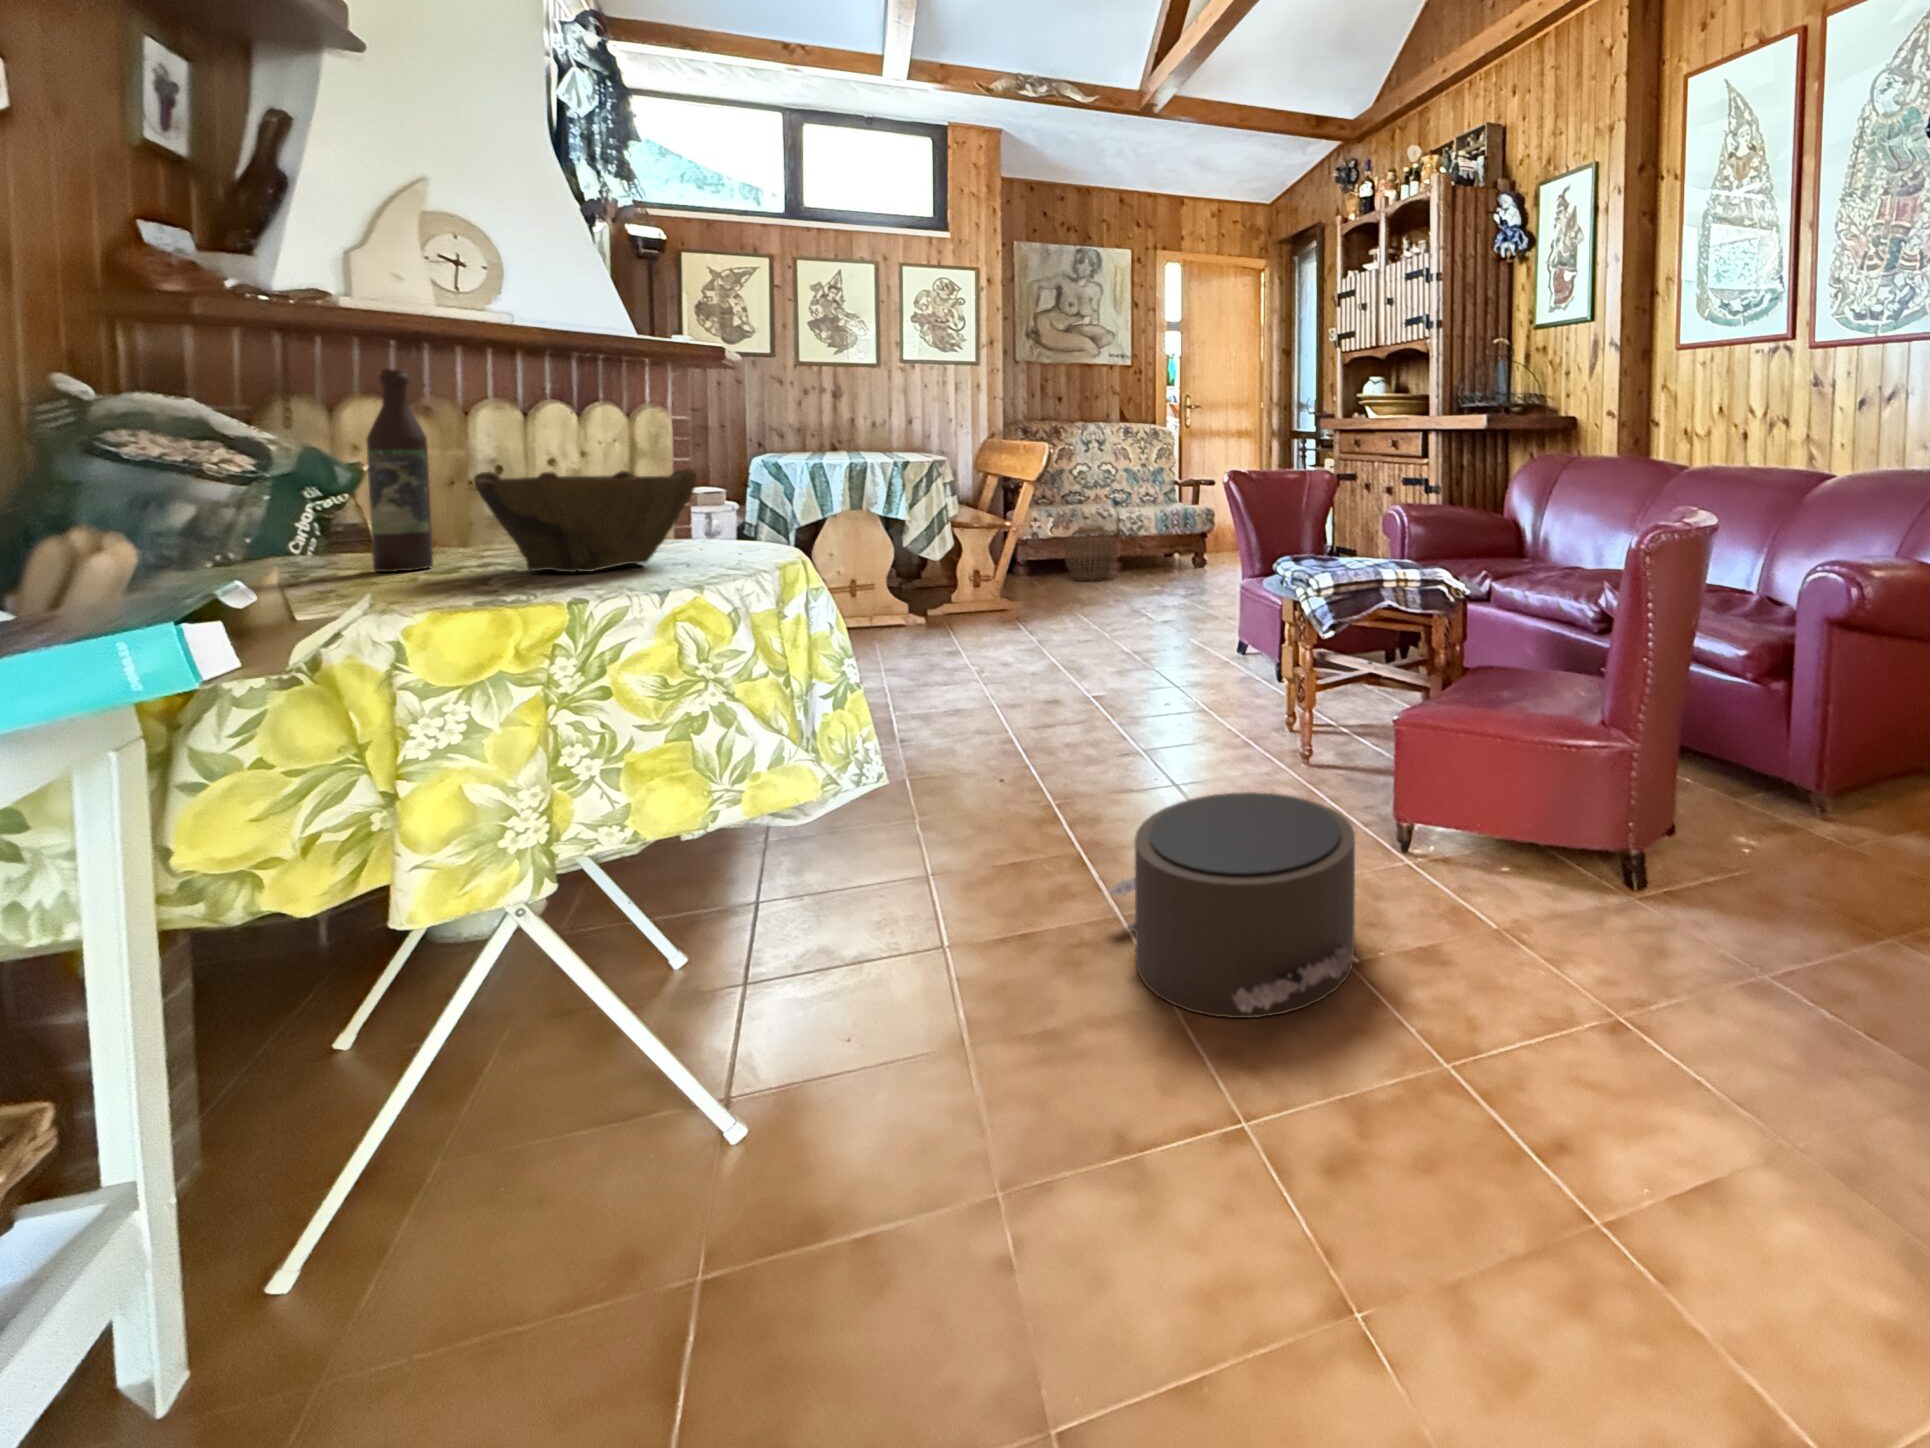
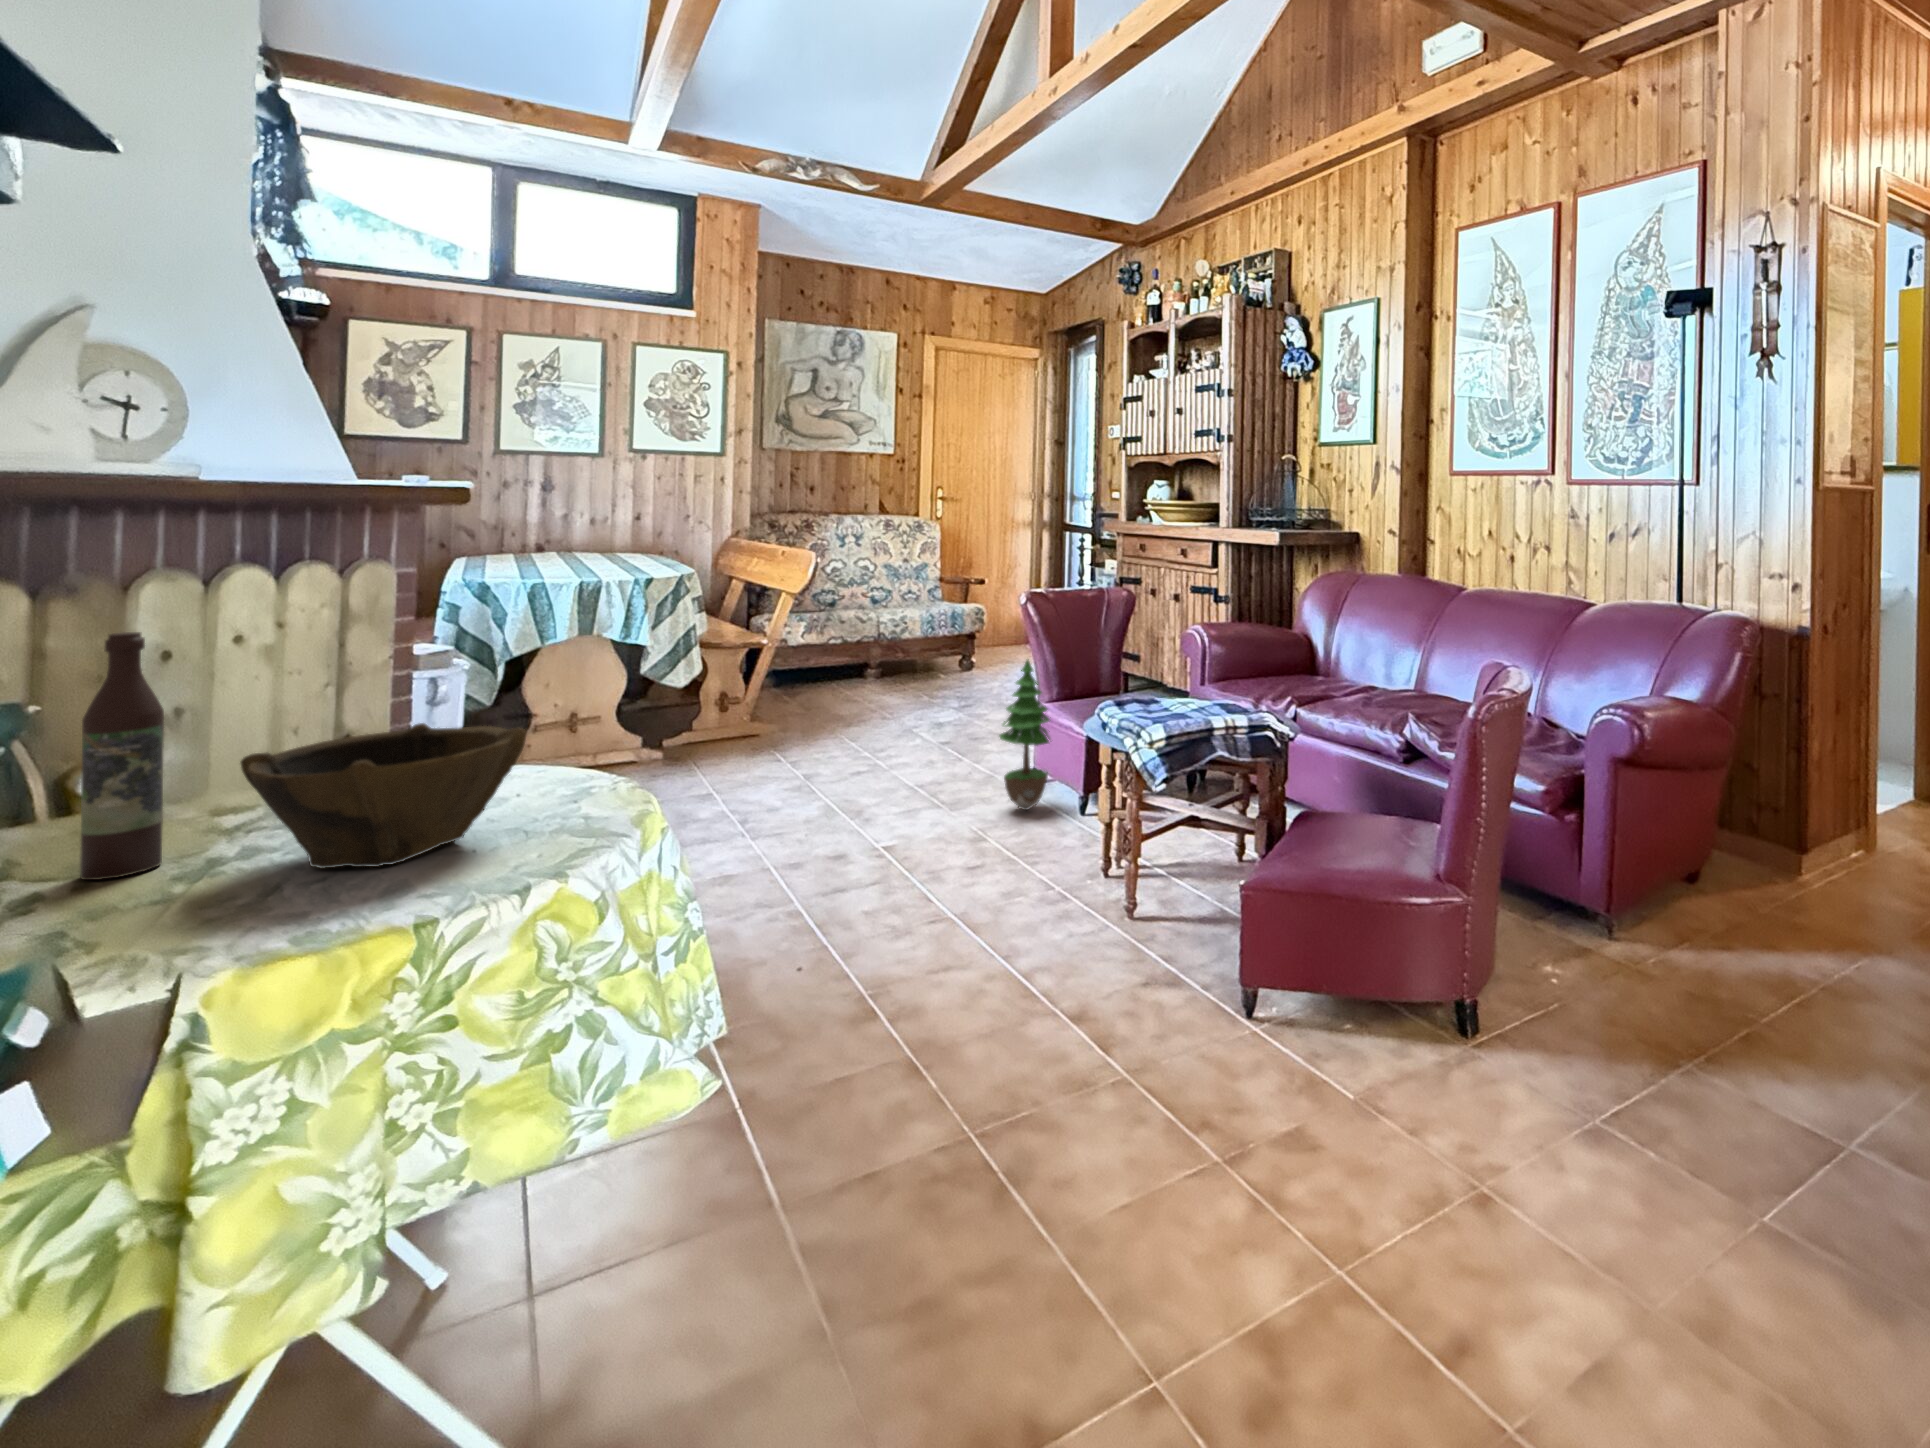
woven basket: present [1065,526,1117,581] -> none [823,635,883,697]
potted tree: none [1199,526,1251,672] -> present [1000,660,1050,810]
pouf: present [1108,792,1360,1018] -> none [956,985,1233,1243]

